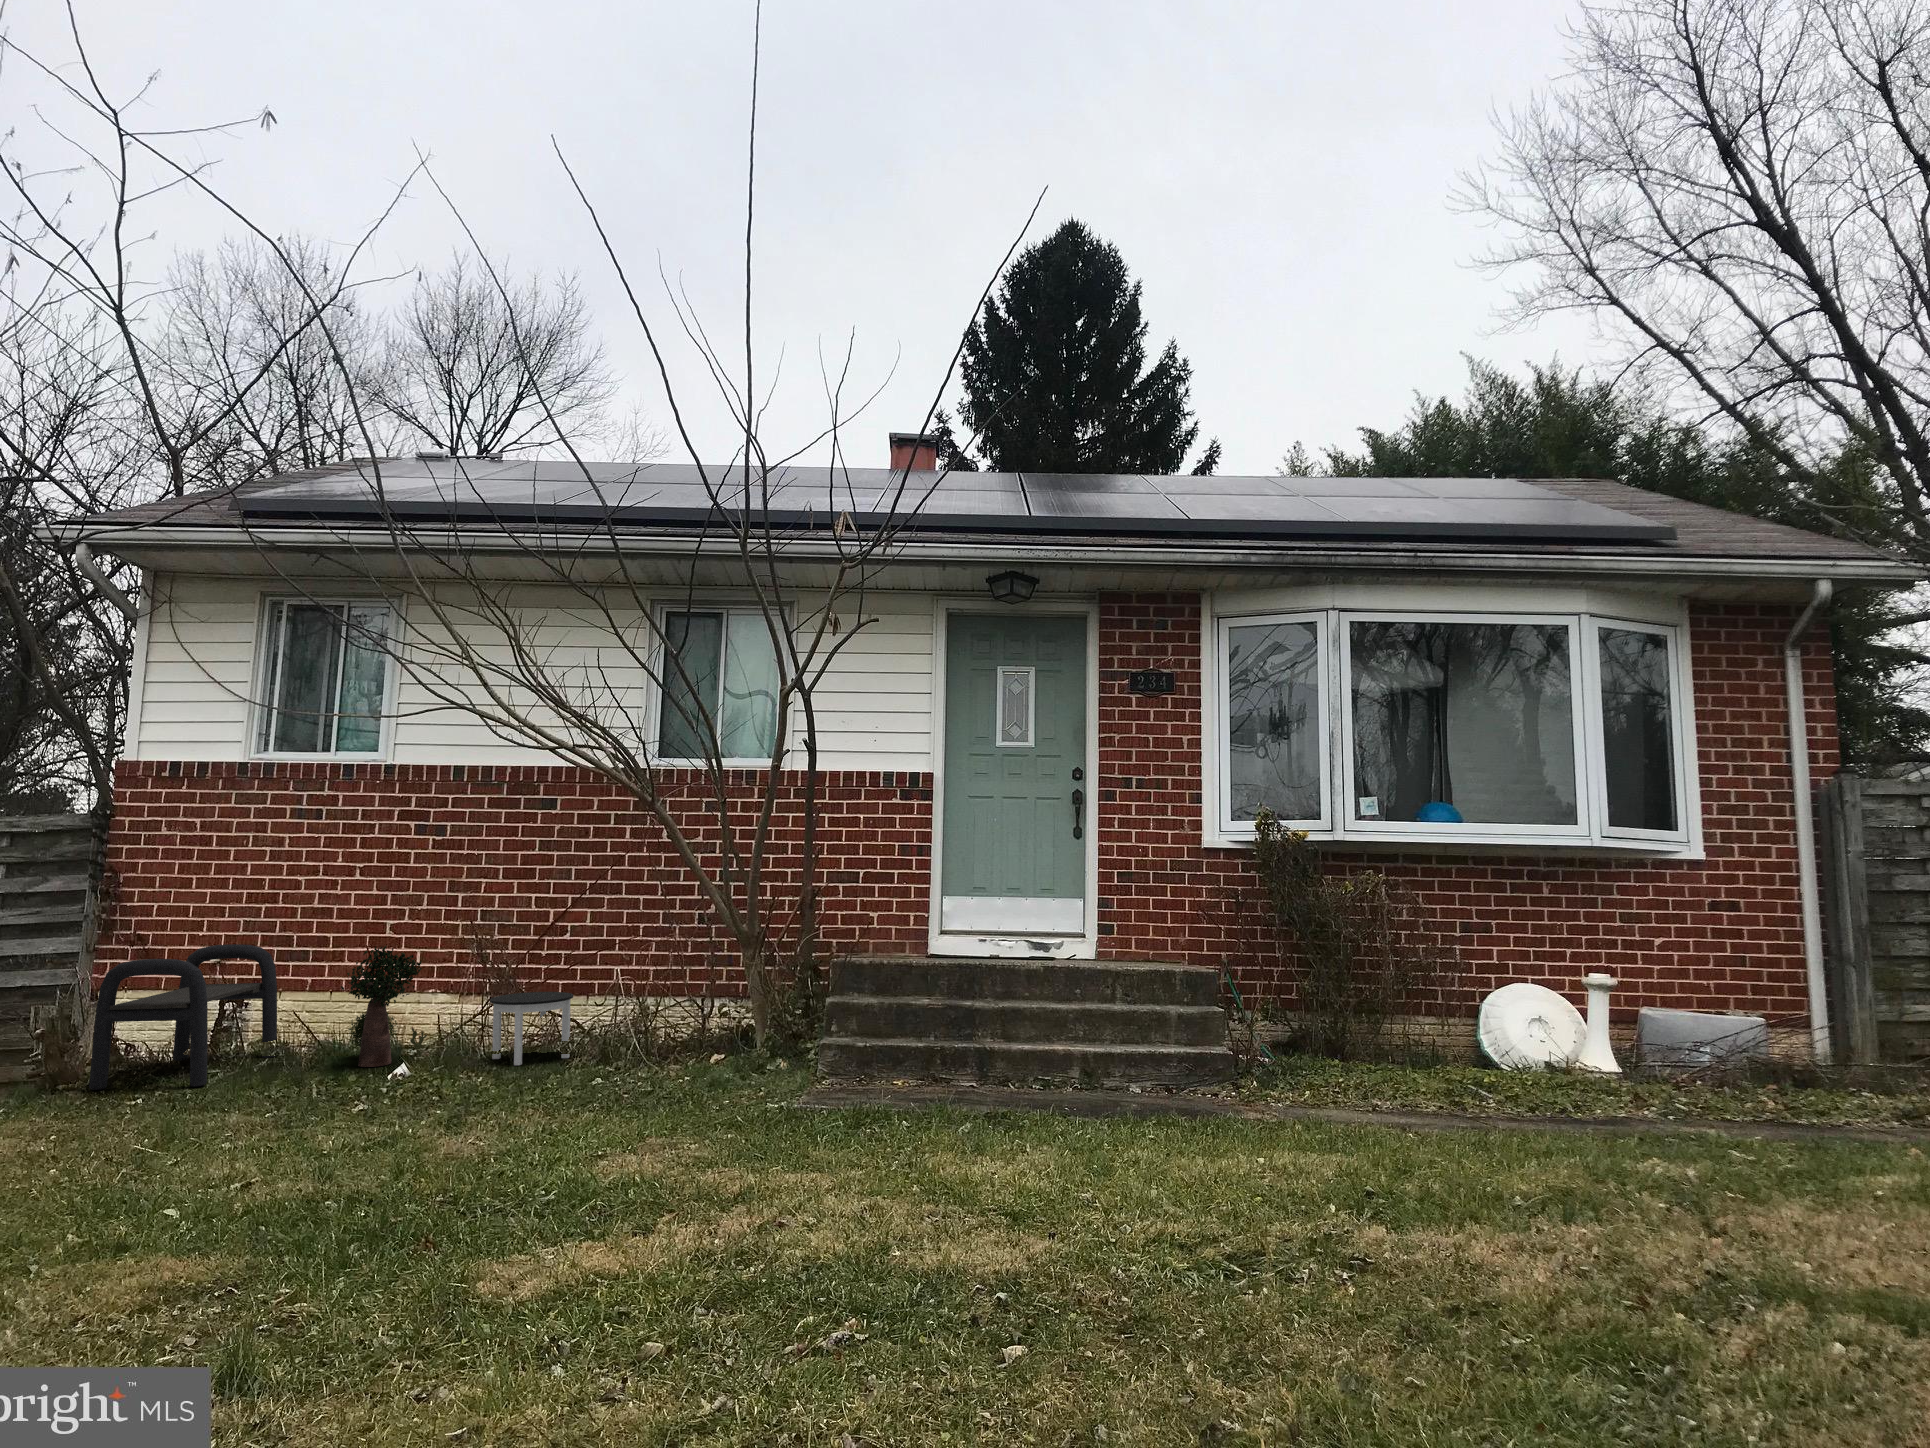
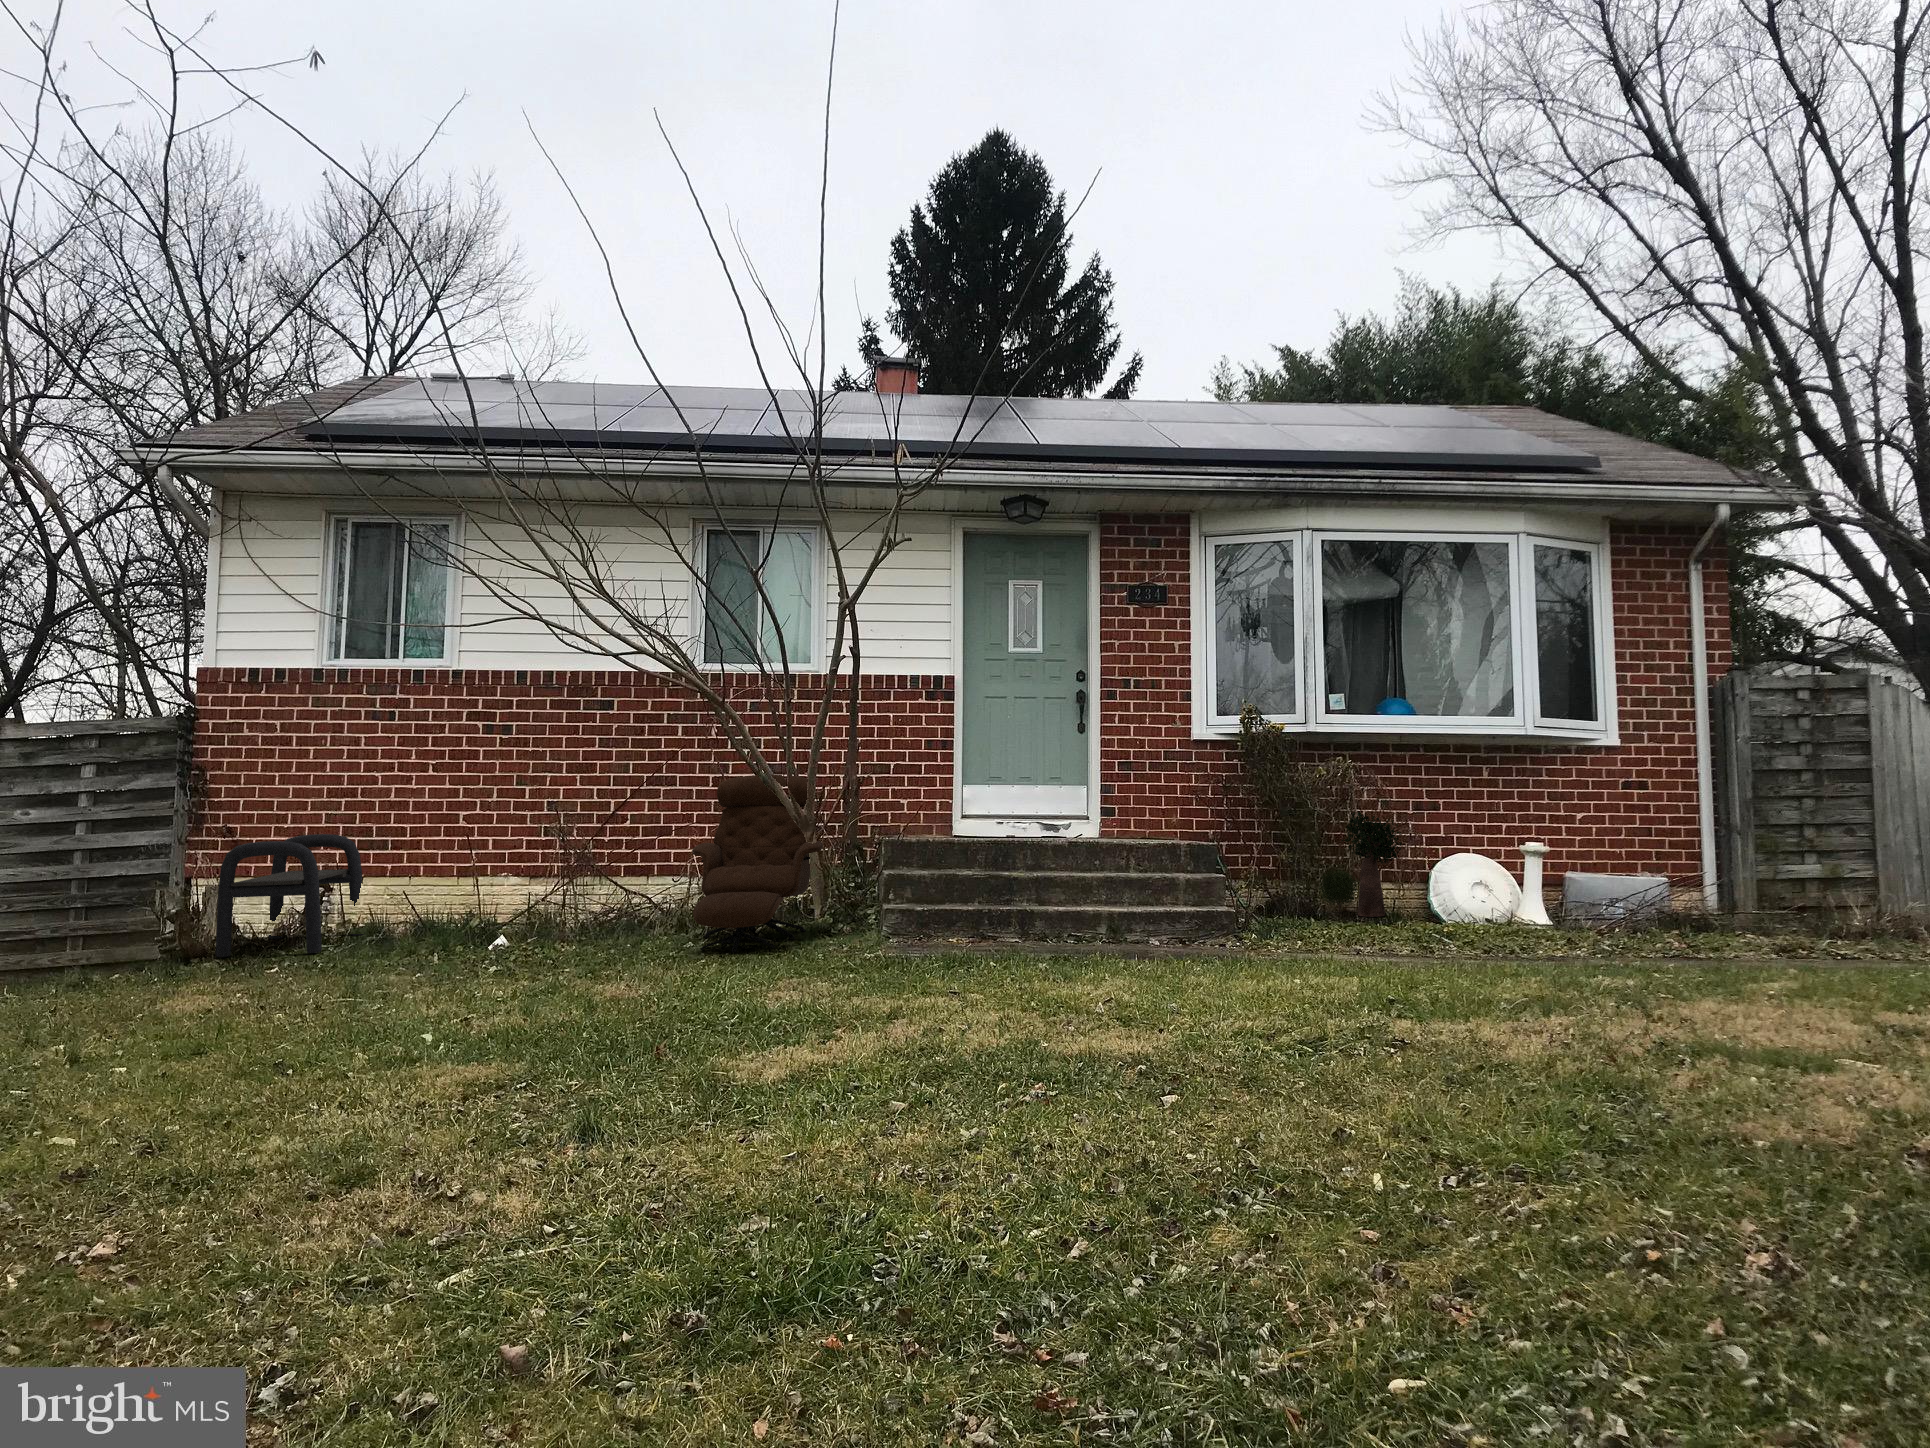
lounge chair: none [608,886,772,1103] -> present [692,775,823,952]
potted plant: present [341,946,427,1067] -> present [1316,812,1402,917]
round table: present [490,992,573,1065] -> none [565,873,639,935]

